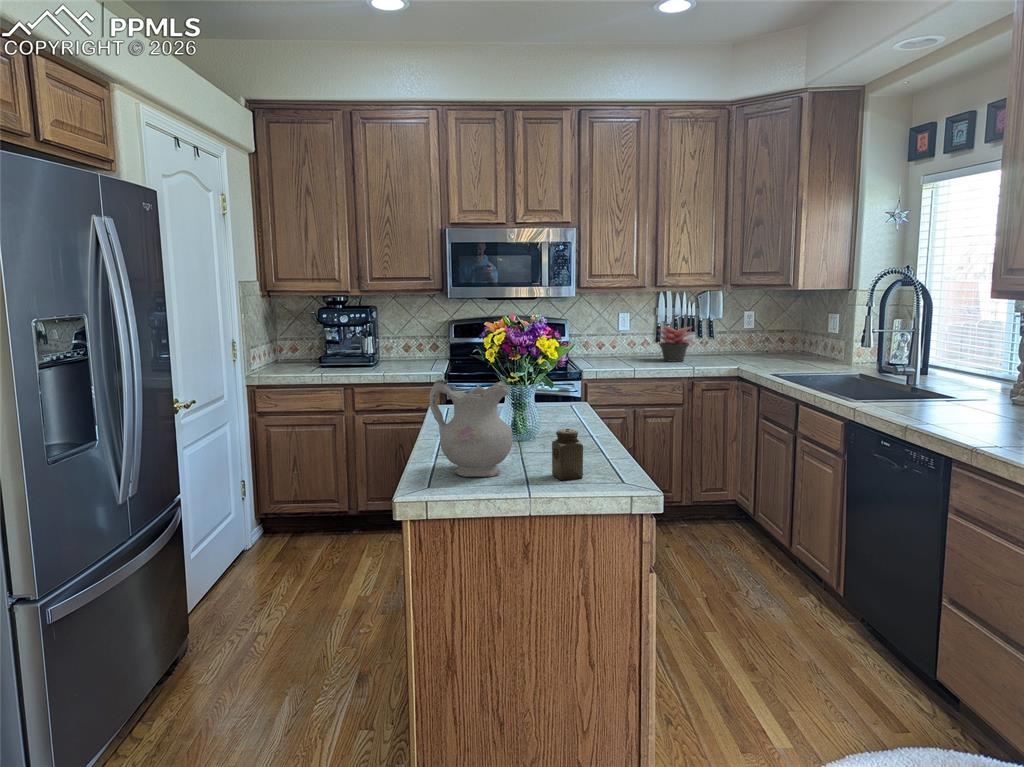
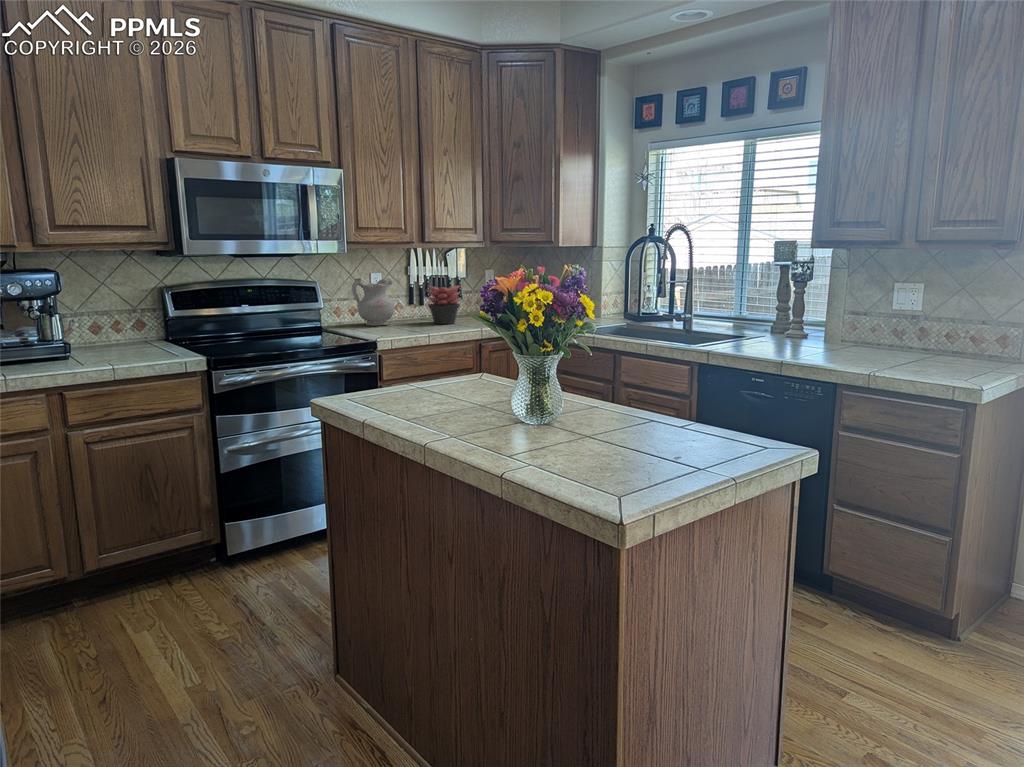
ceramic pitcher: present [429,379,513,477] -> present [352,278,395,326]
salt shaker: present [552,429,583,480] -> none [666,387,704,446]

